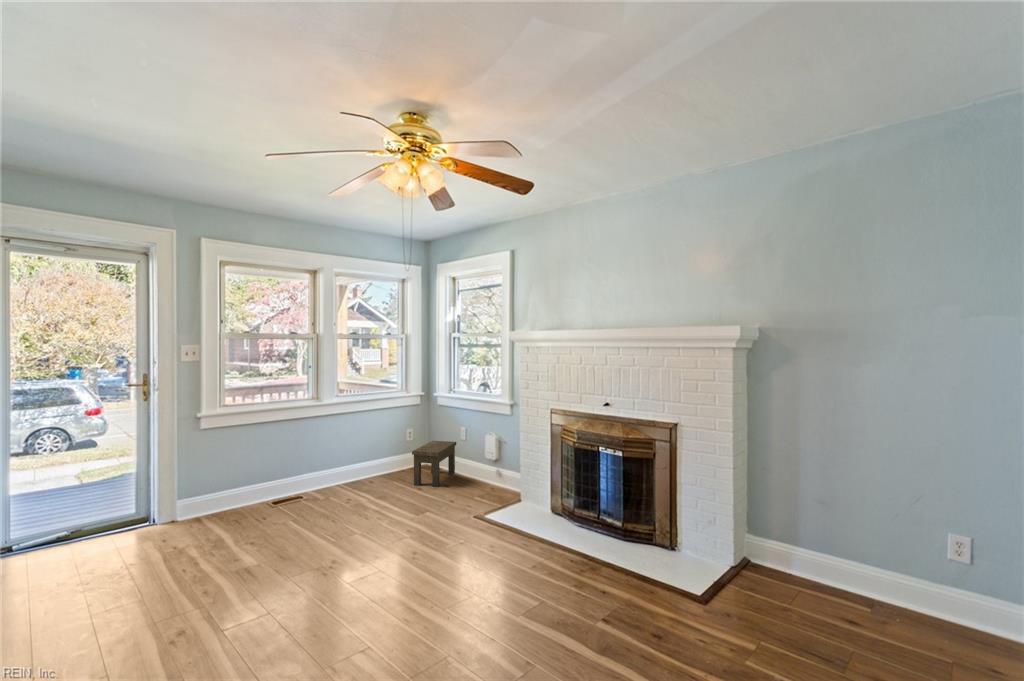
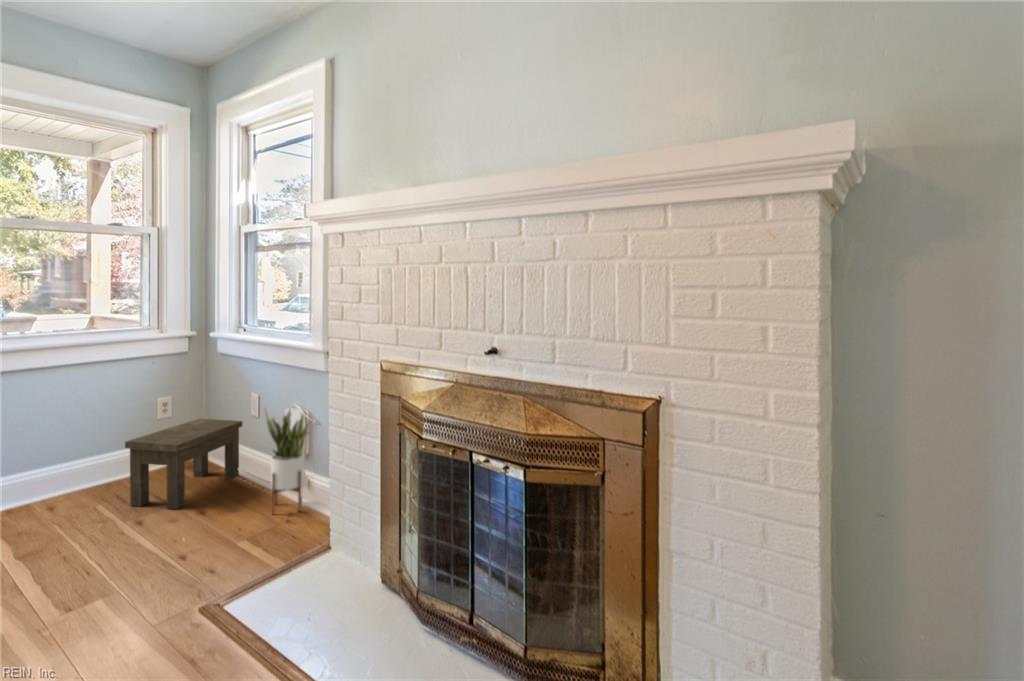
potted plant: none [479,432,502,490] -> present [264,408,309,514]

